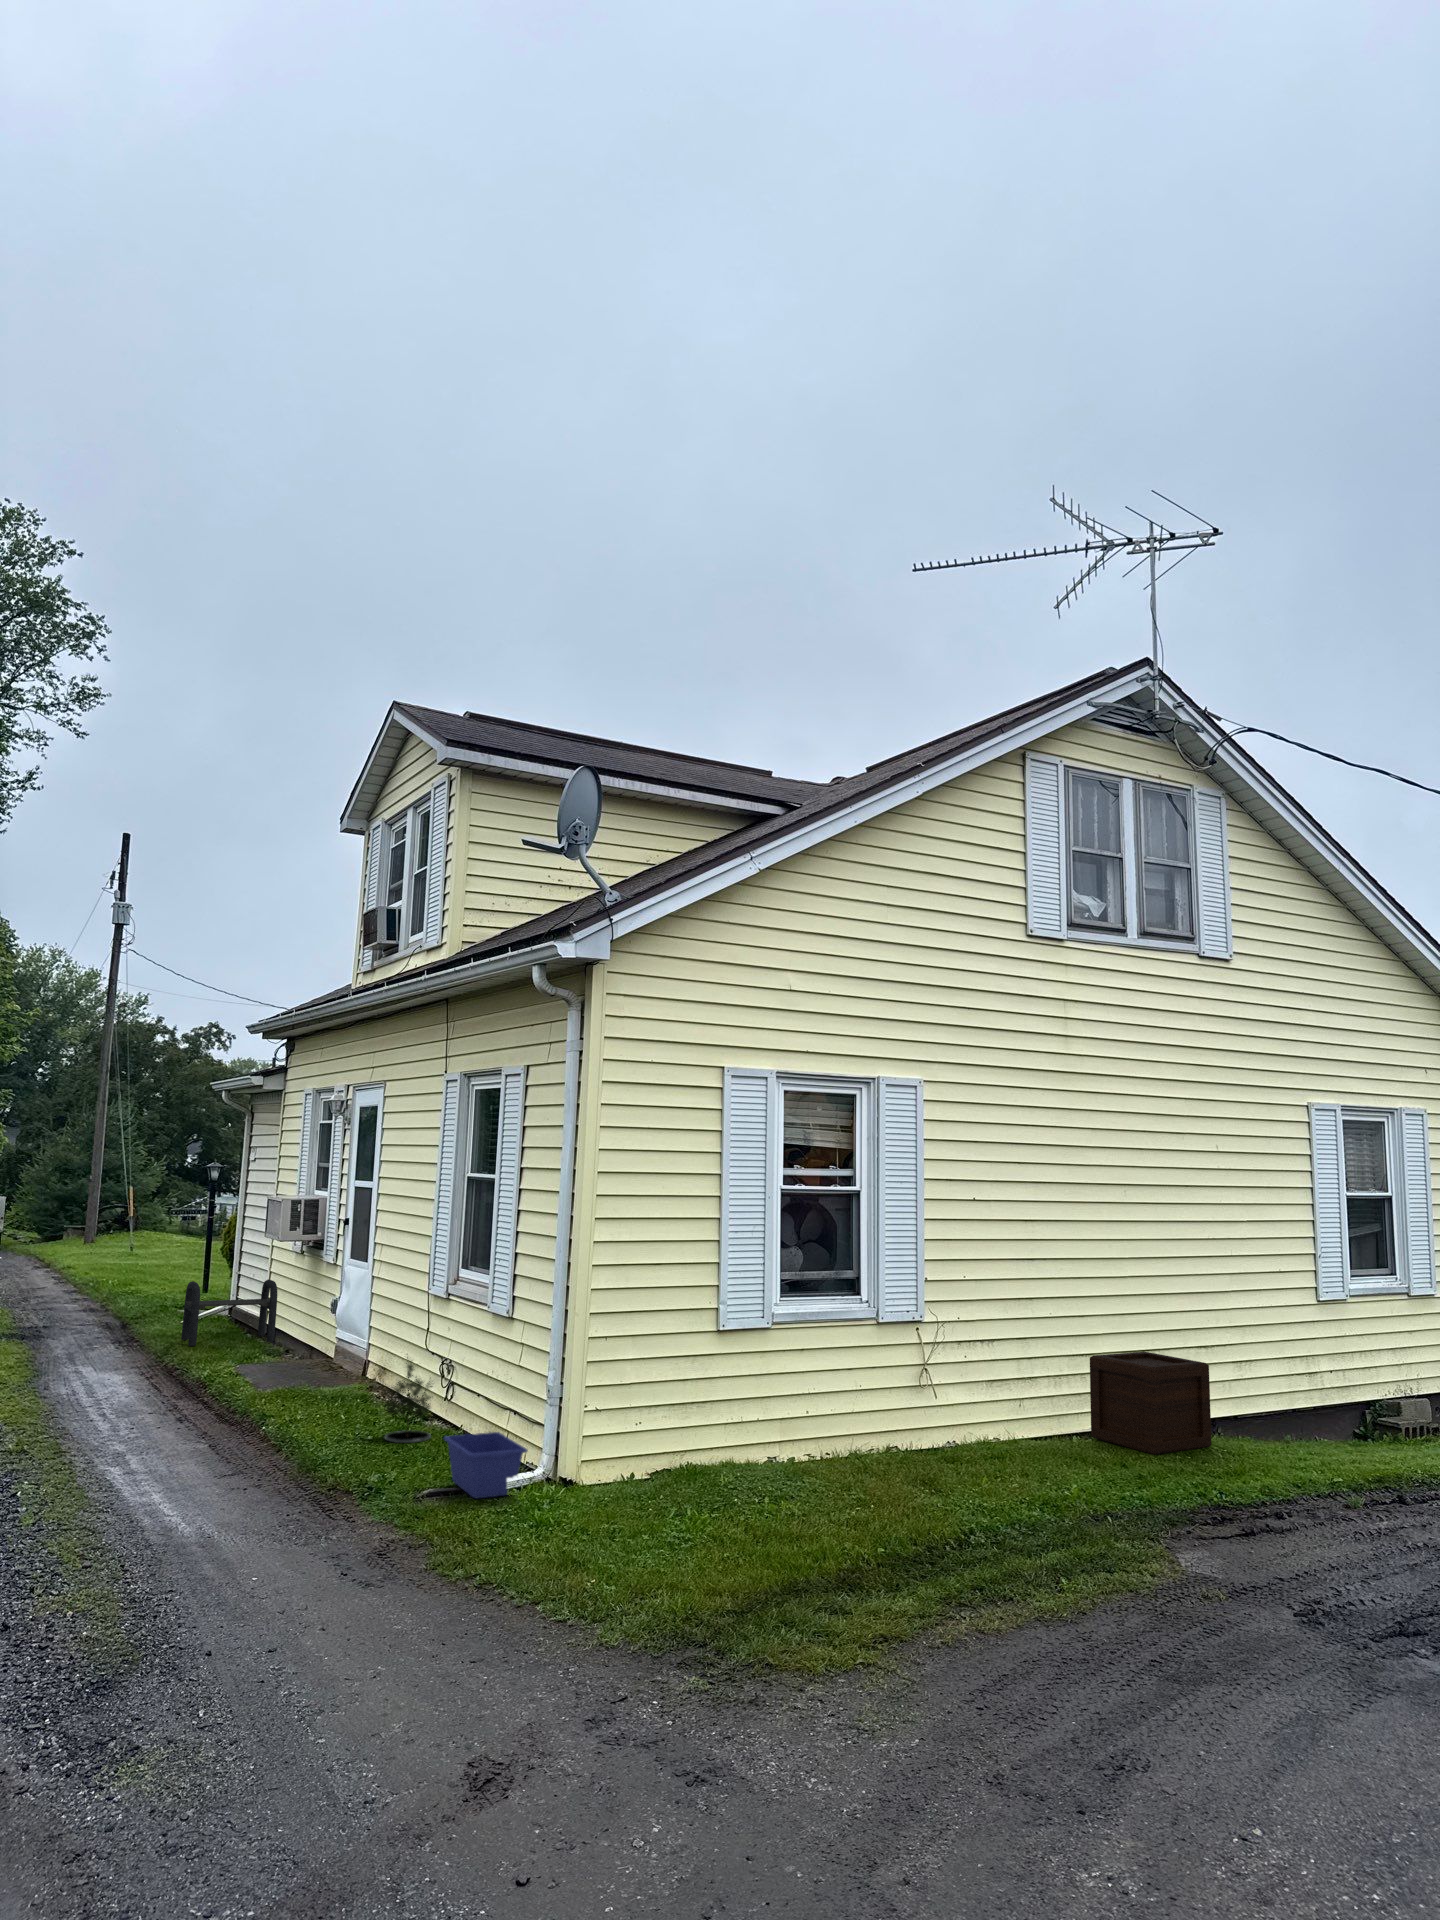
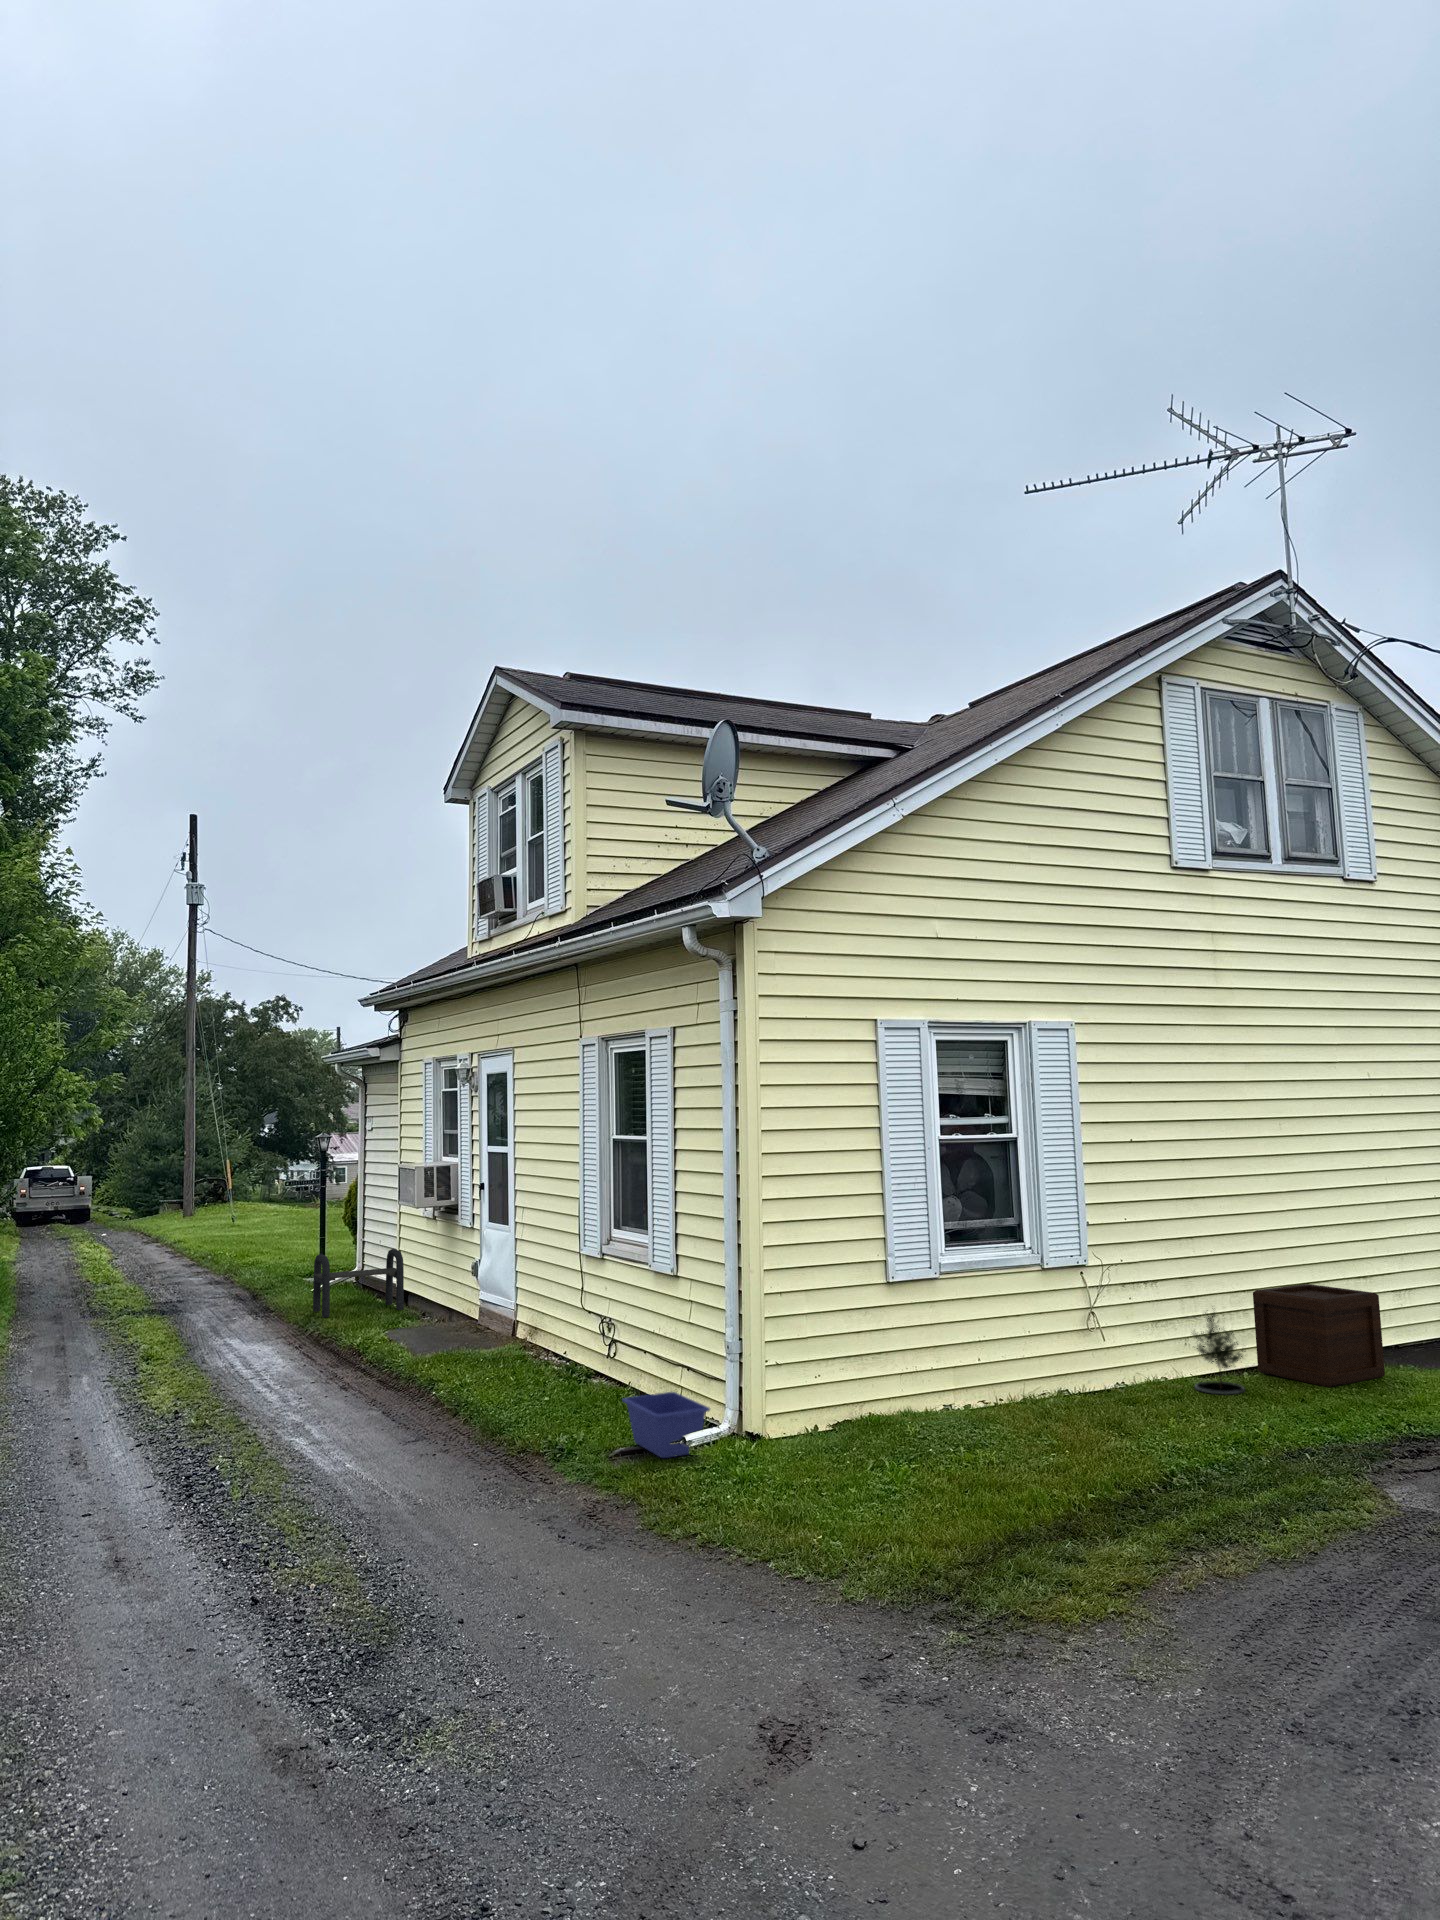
potted tree: present [384,1354,433,1443] -> present [1193,1310,1245,1395]

